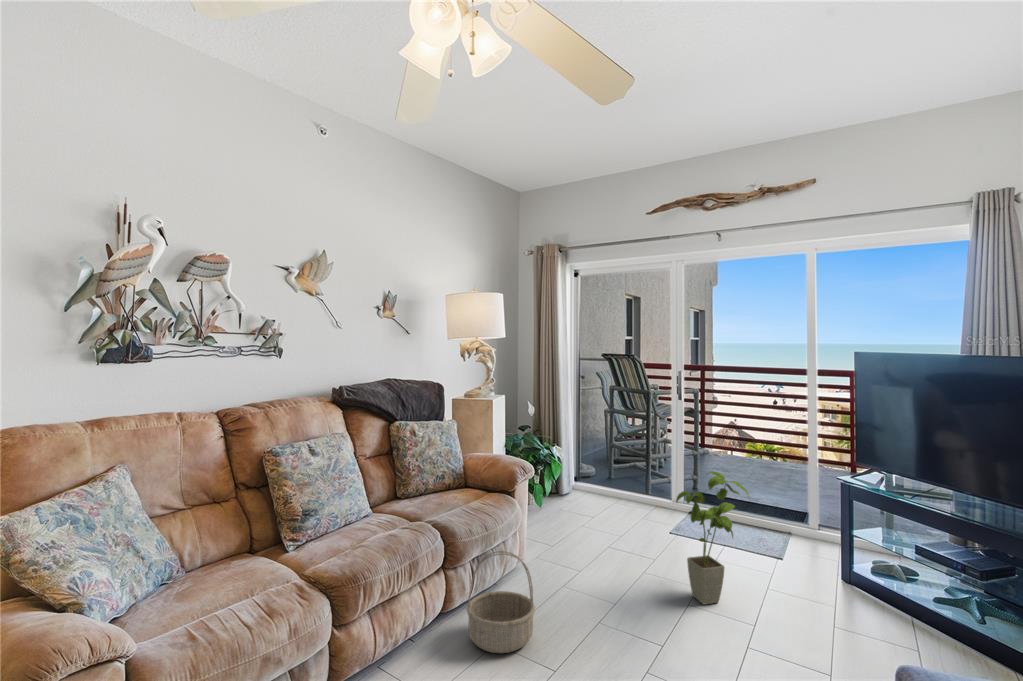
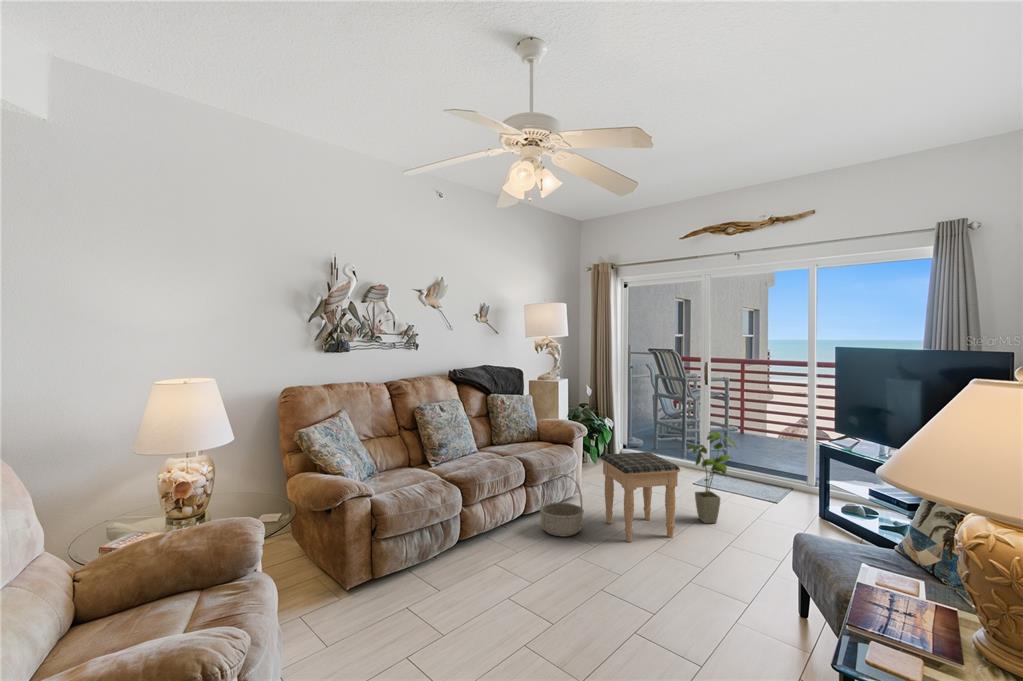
footstool: none [559,505,678,656] -> present [601,452,680,542]

